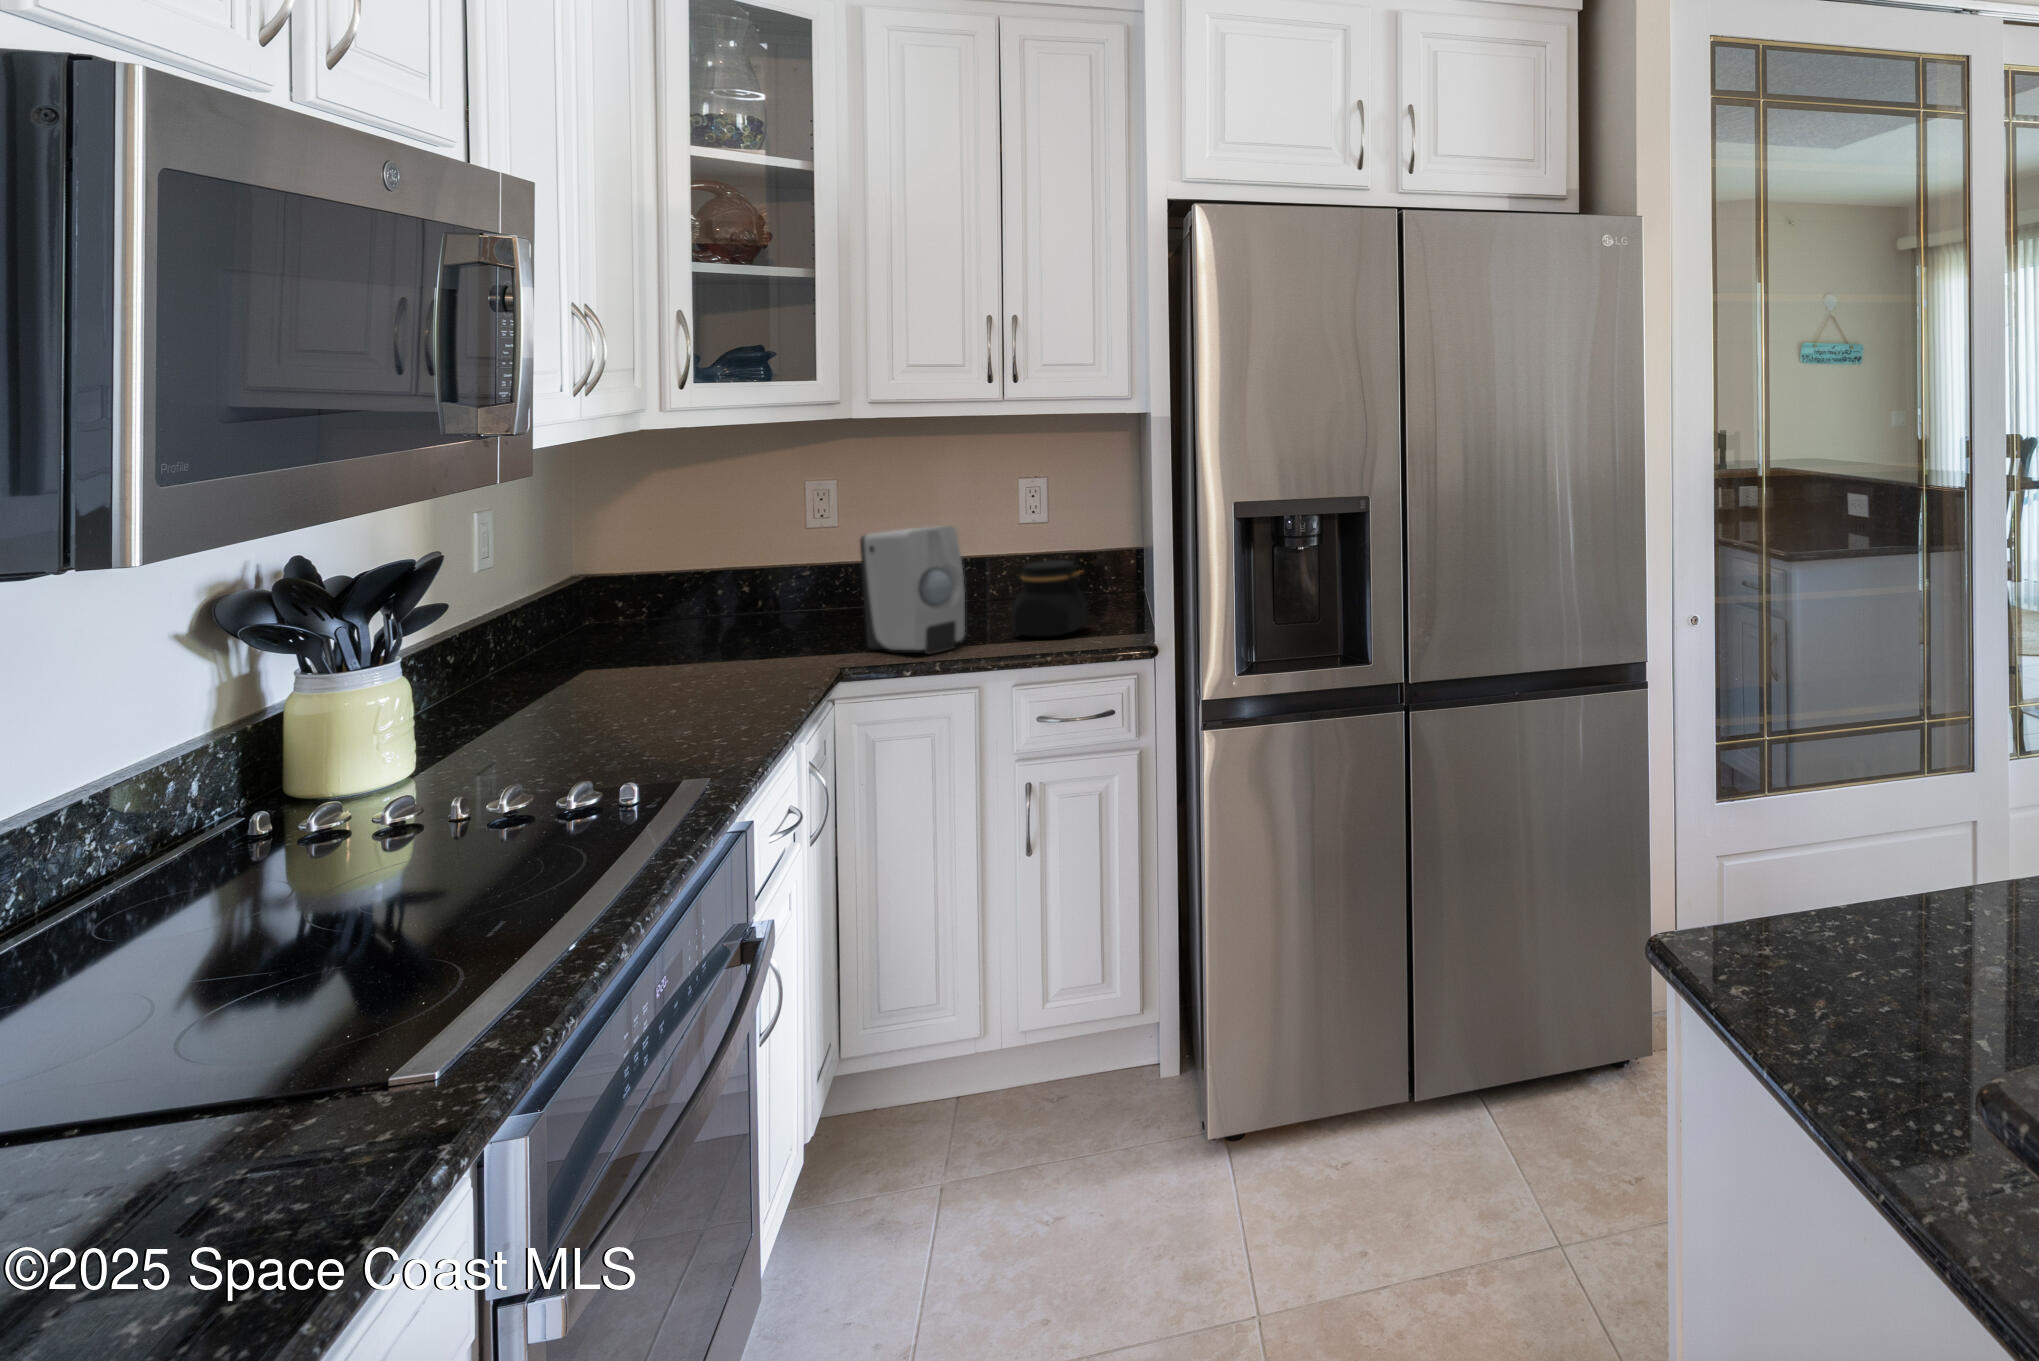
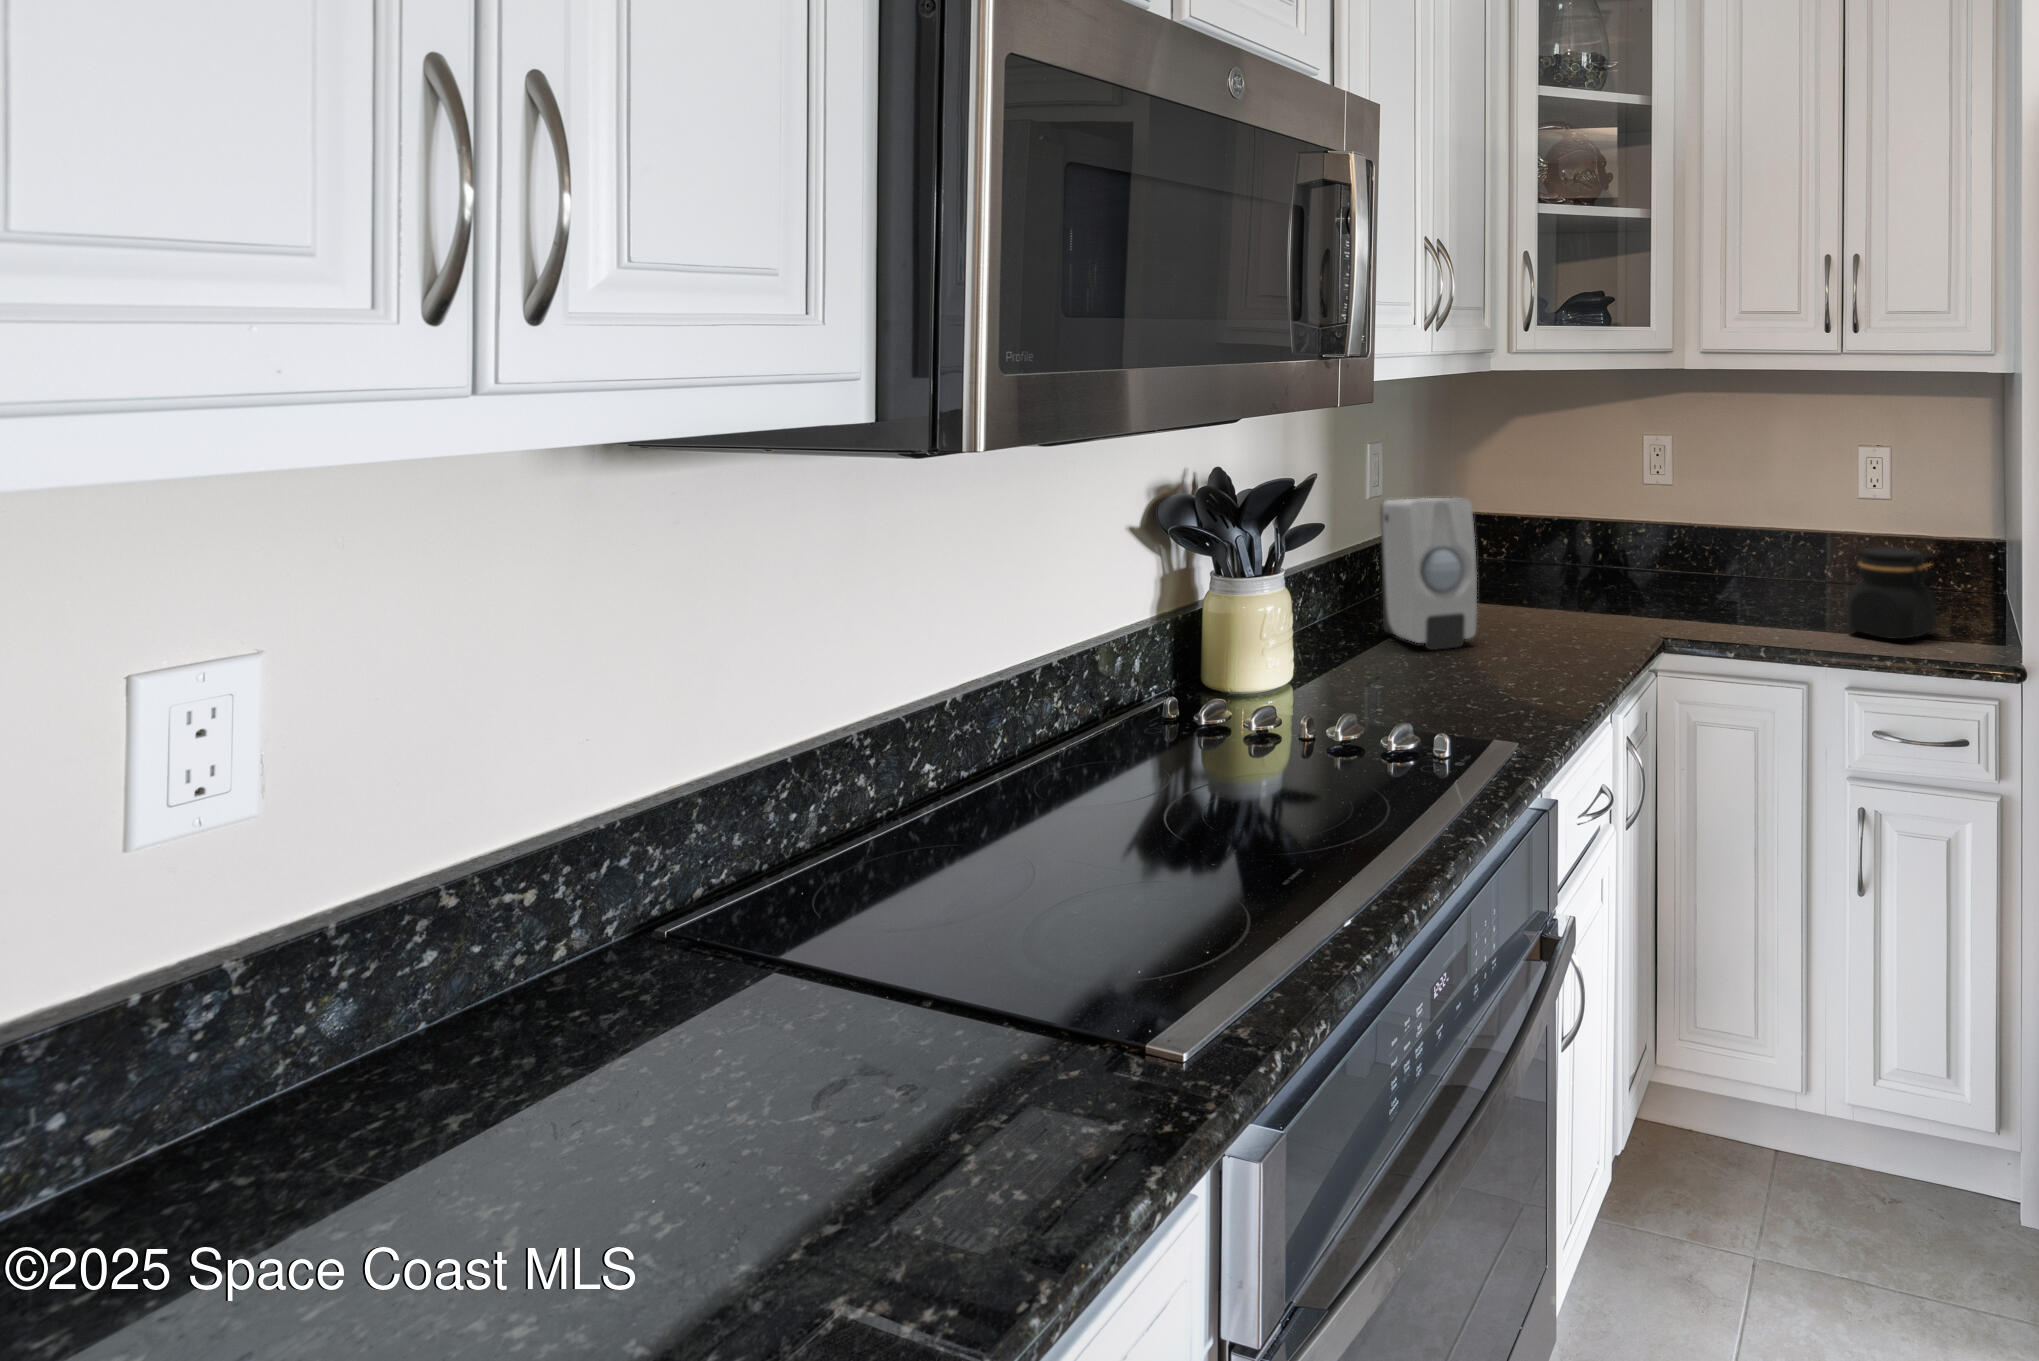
soap dispenser: present [860,526,965,654] -> present [1380,498,1477,650]

